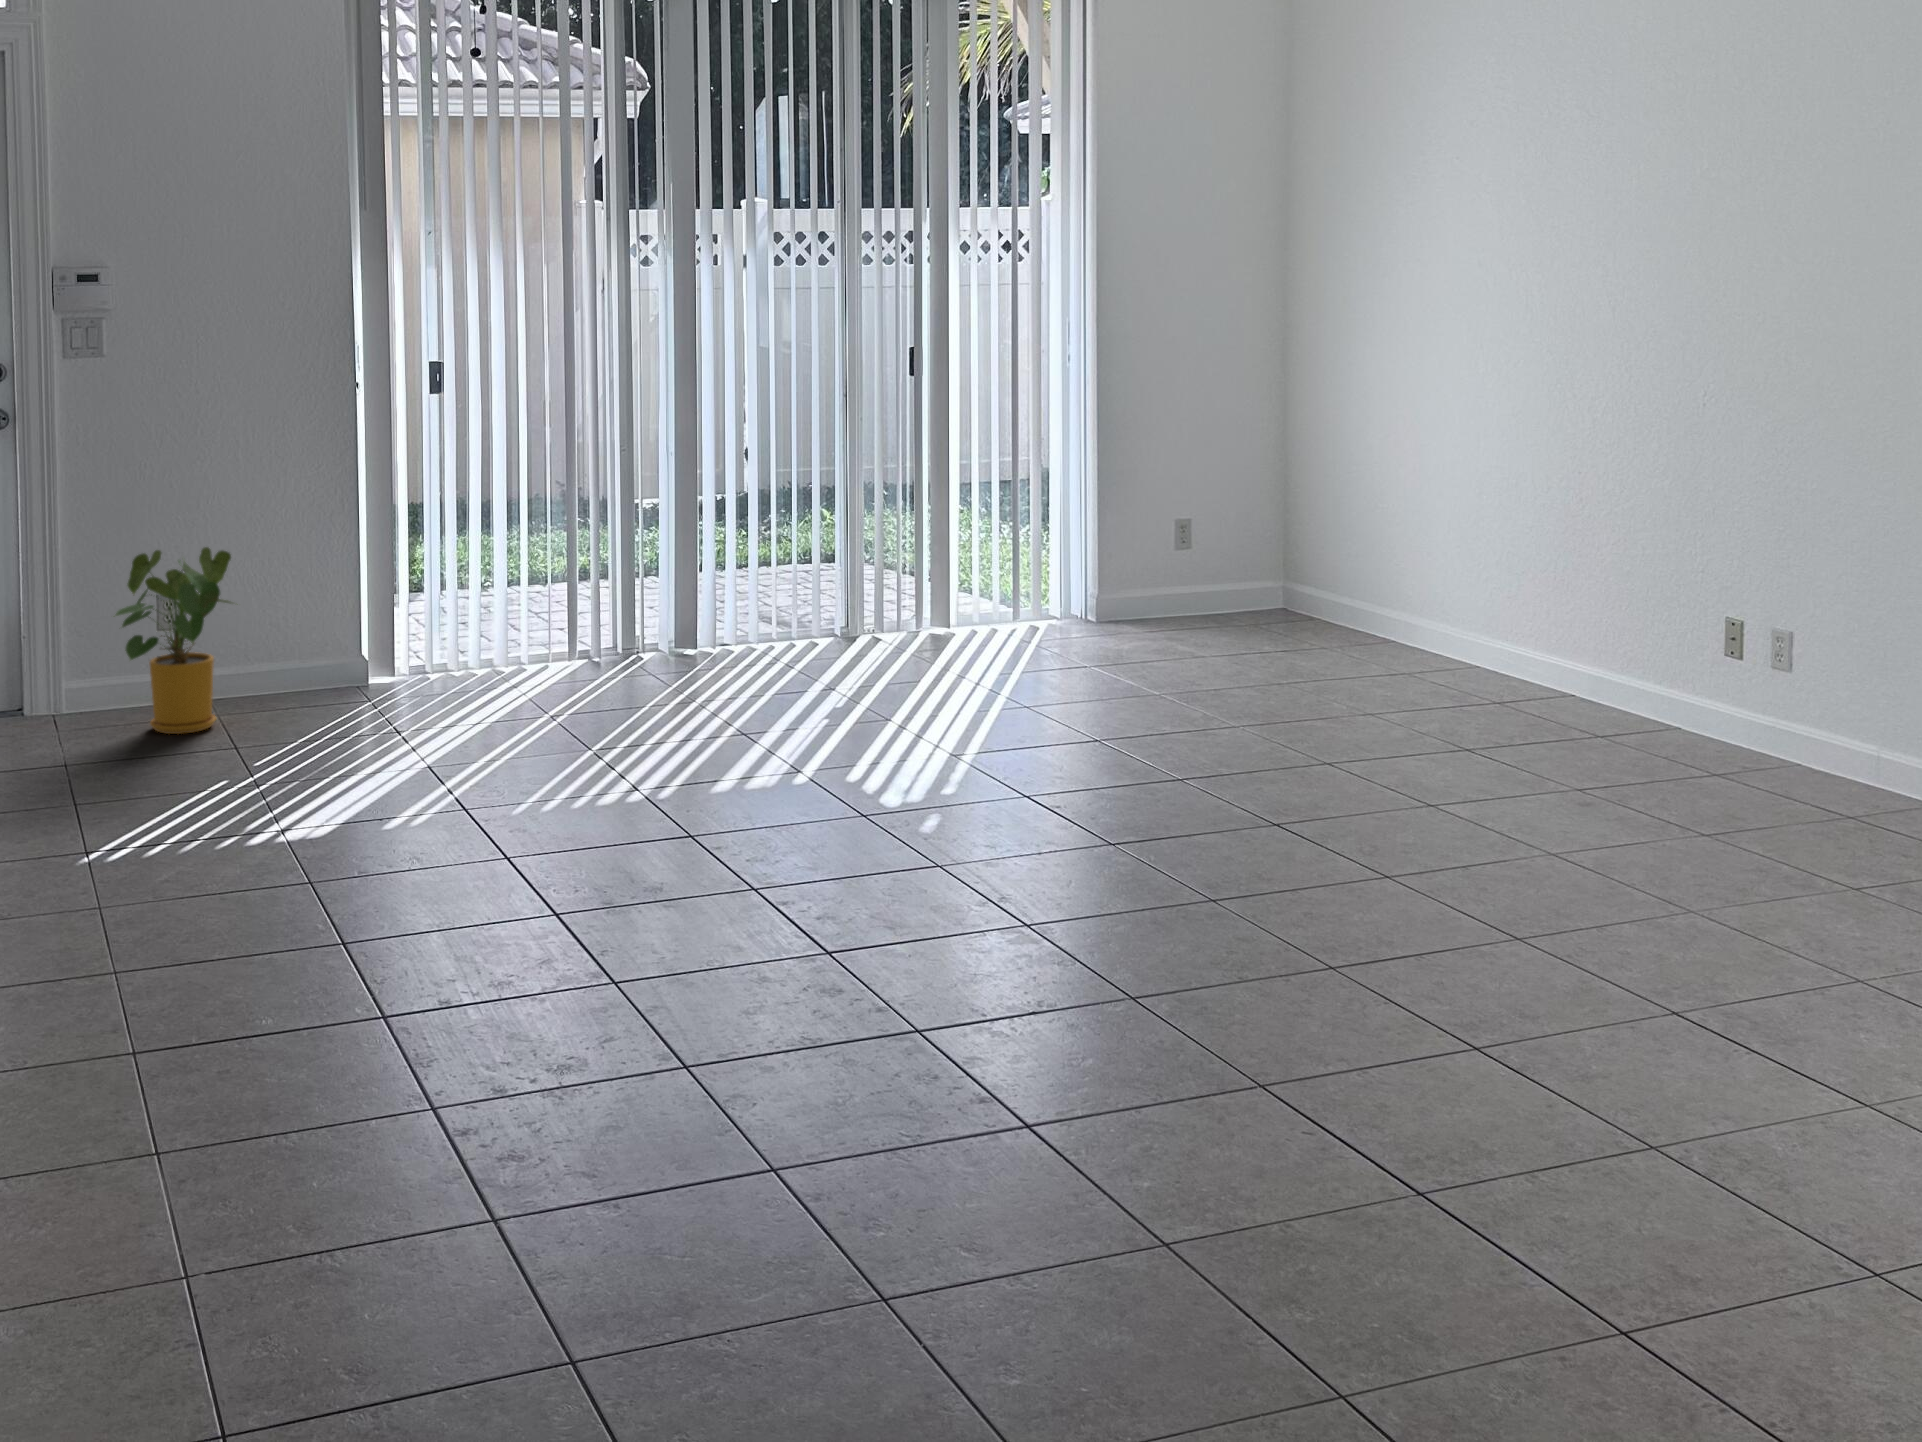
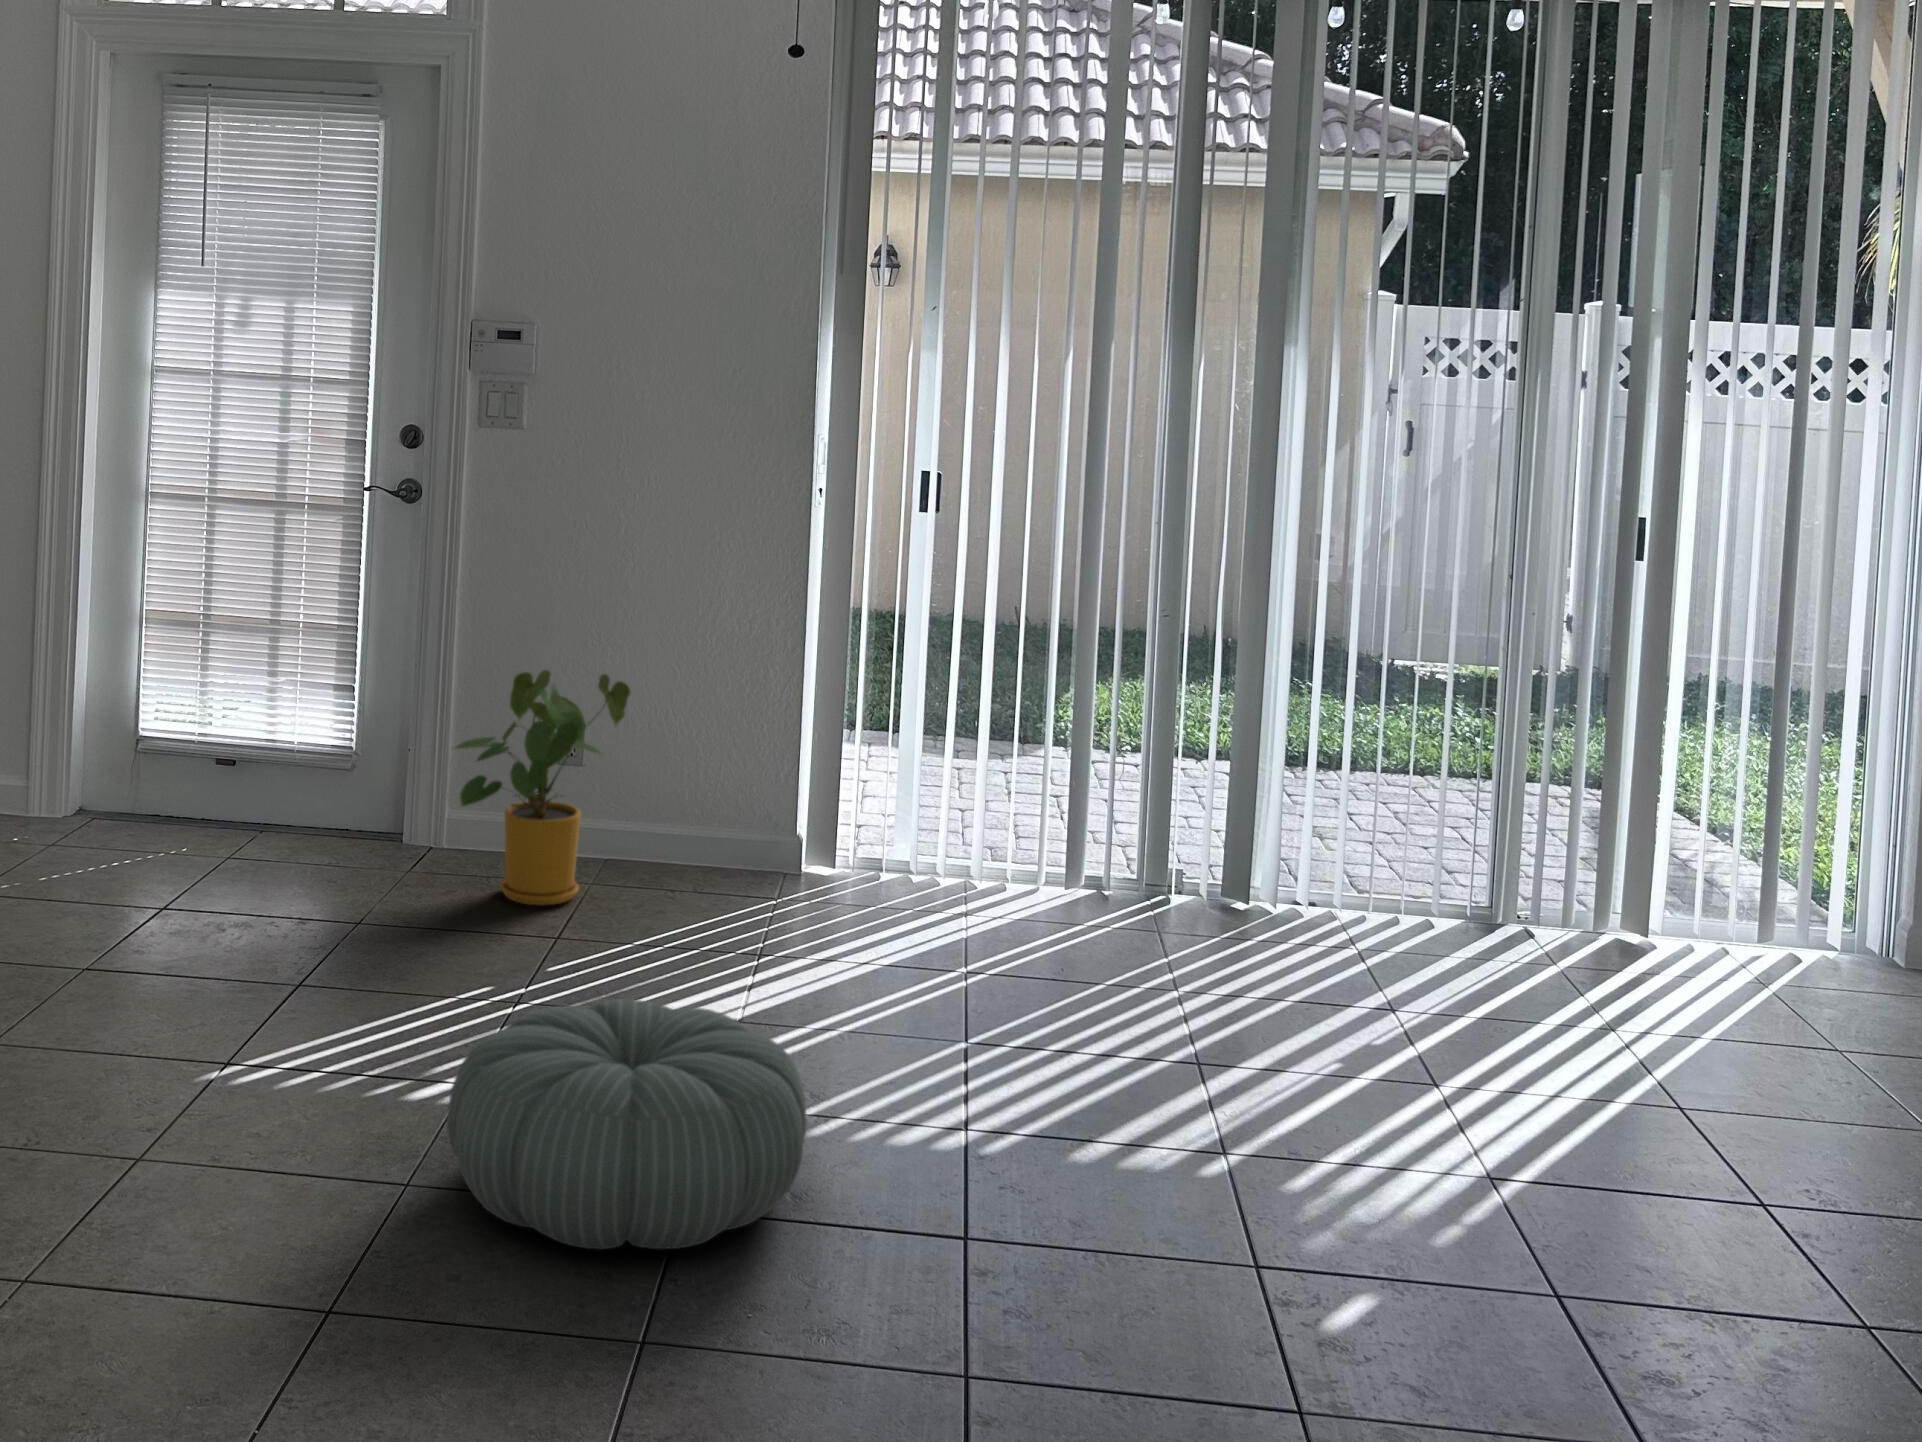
pouf: none [328,725,586,879] -> present [447,999,807,1249]

